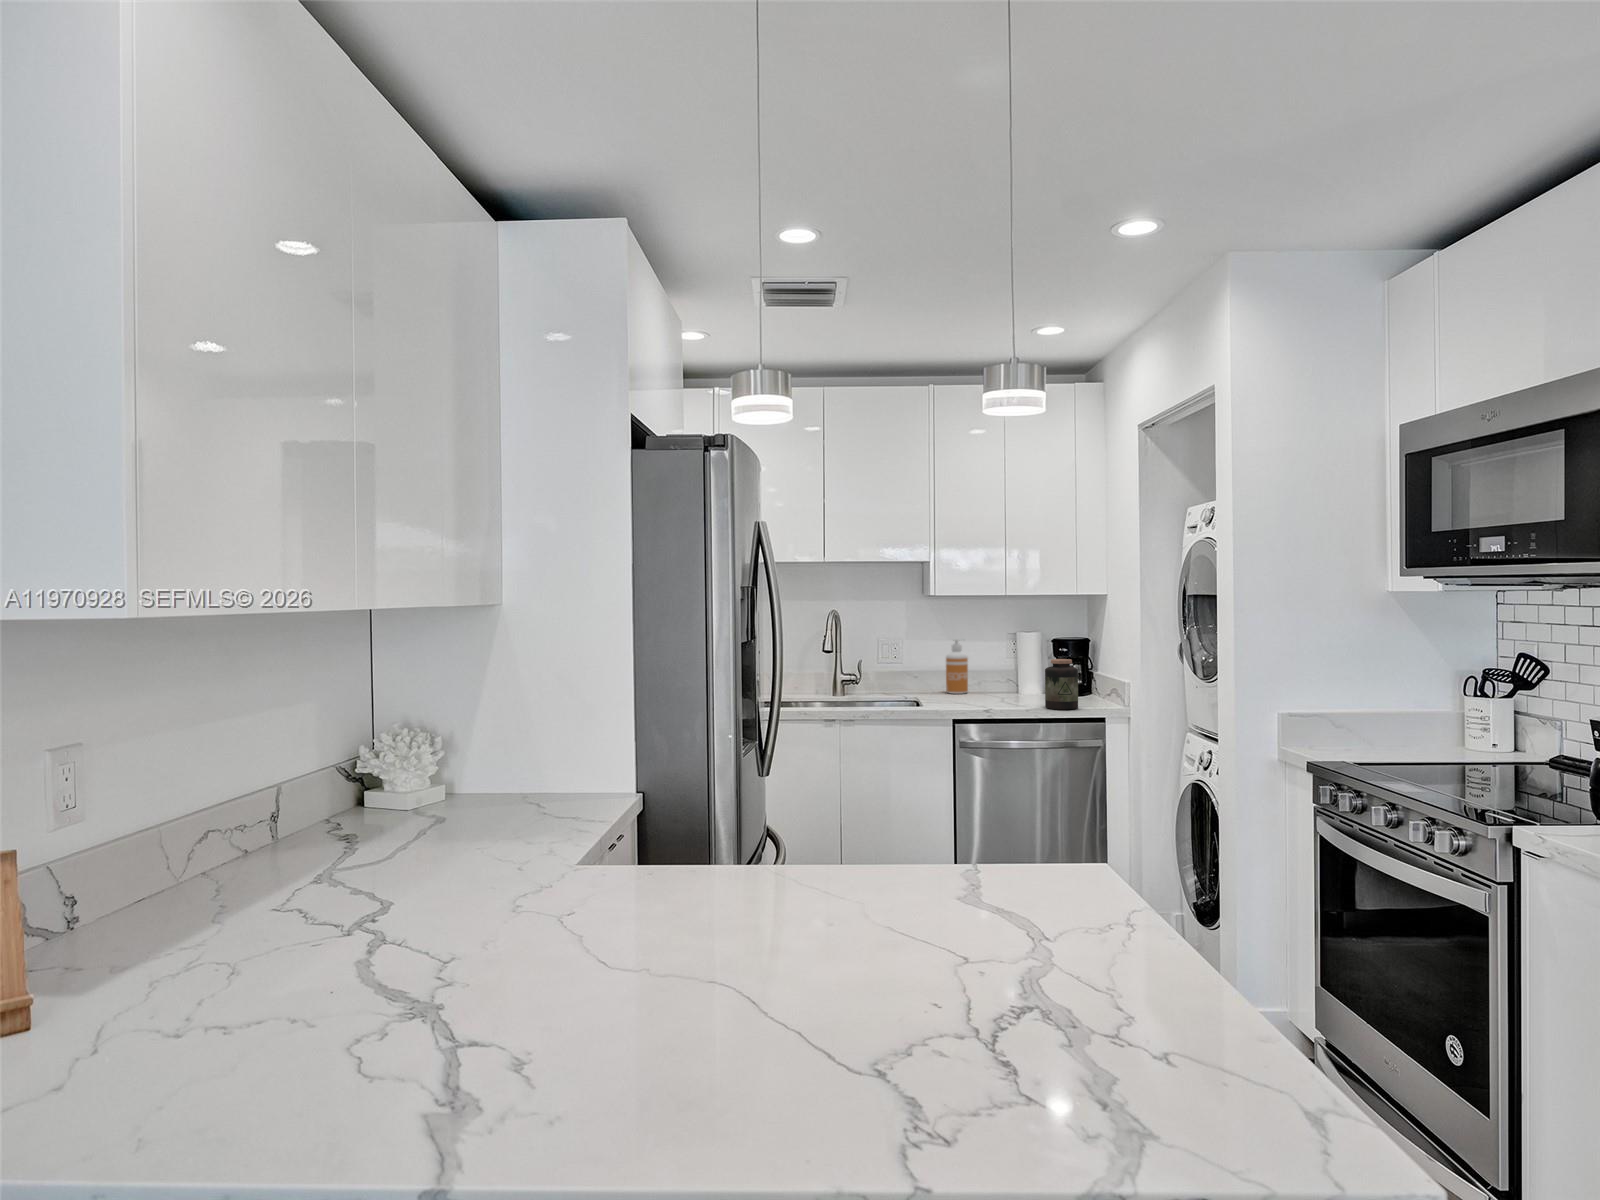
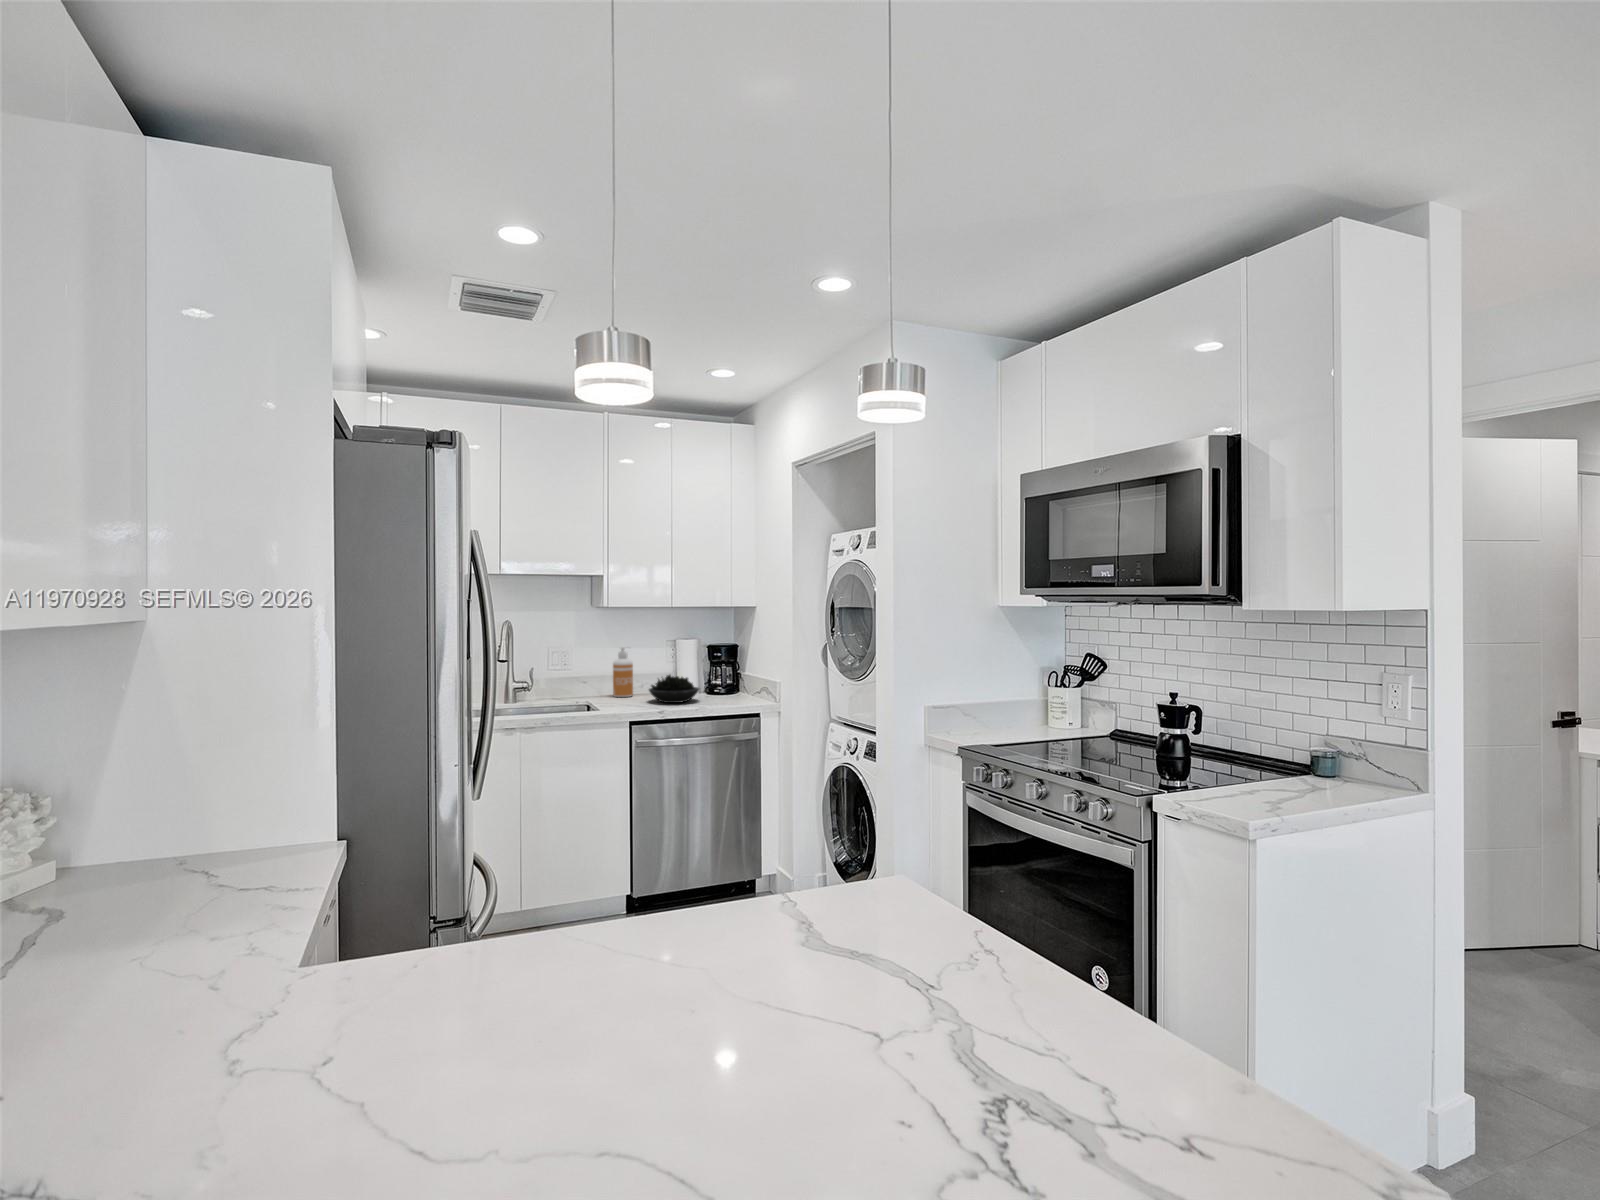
jar: present [1045,659,1078,709] -> none [711,663,739,708]
succulent plant: none [980,670,1037,701] -> present [649,675,699,703]

